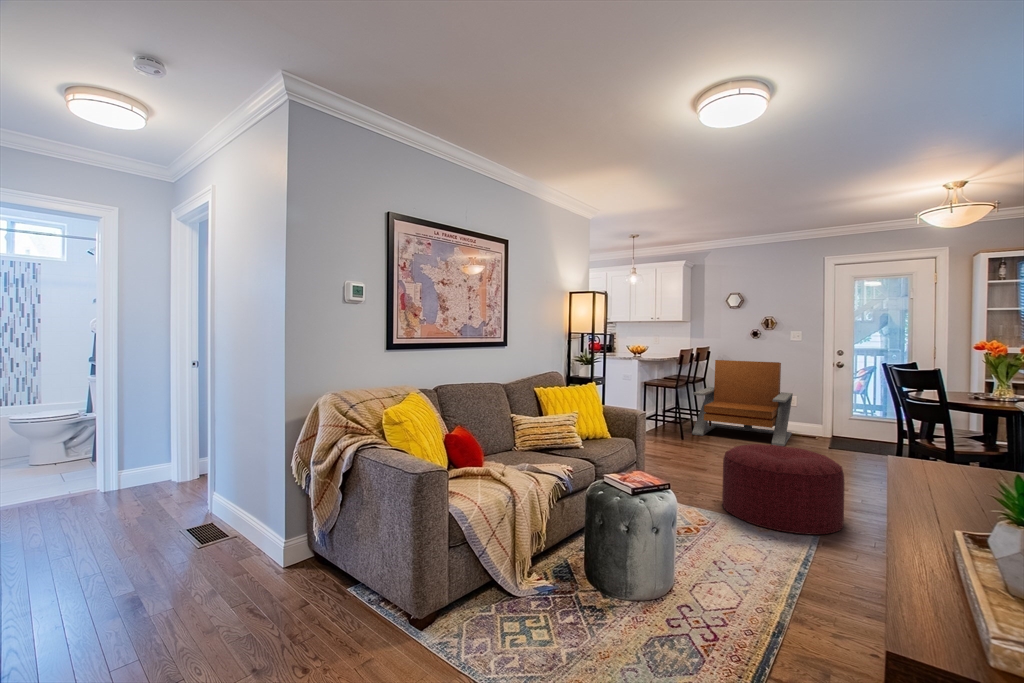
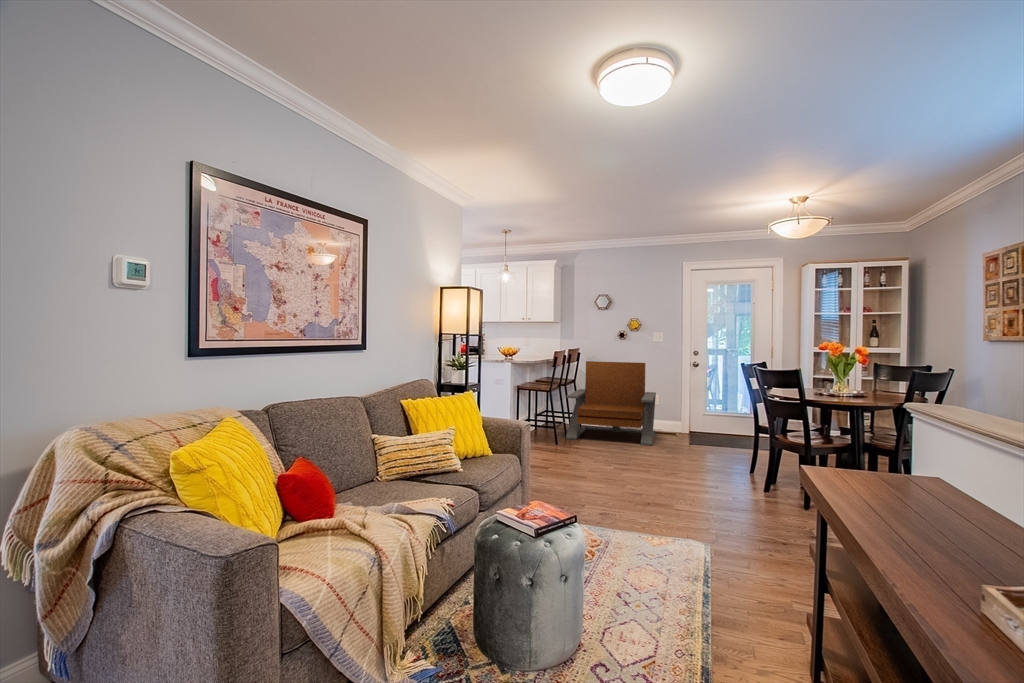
ottoman: present [722,444,844,535] -> none [610,450,726,544]

